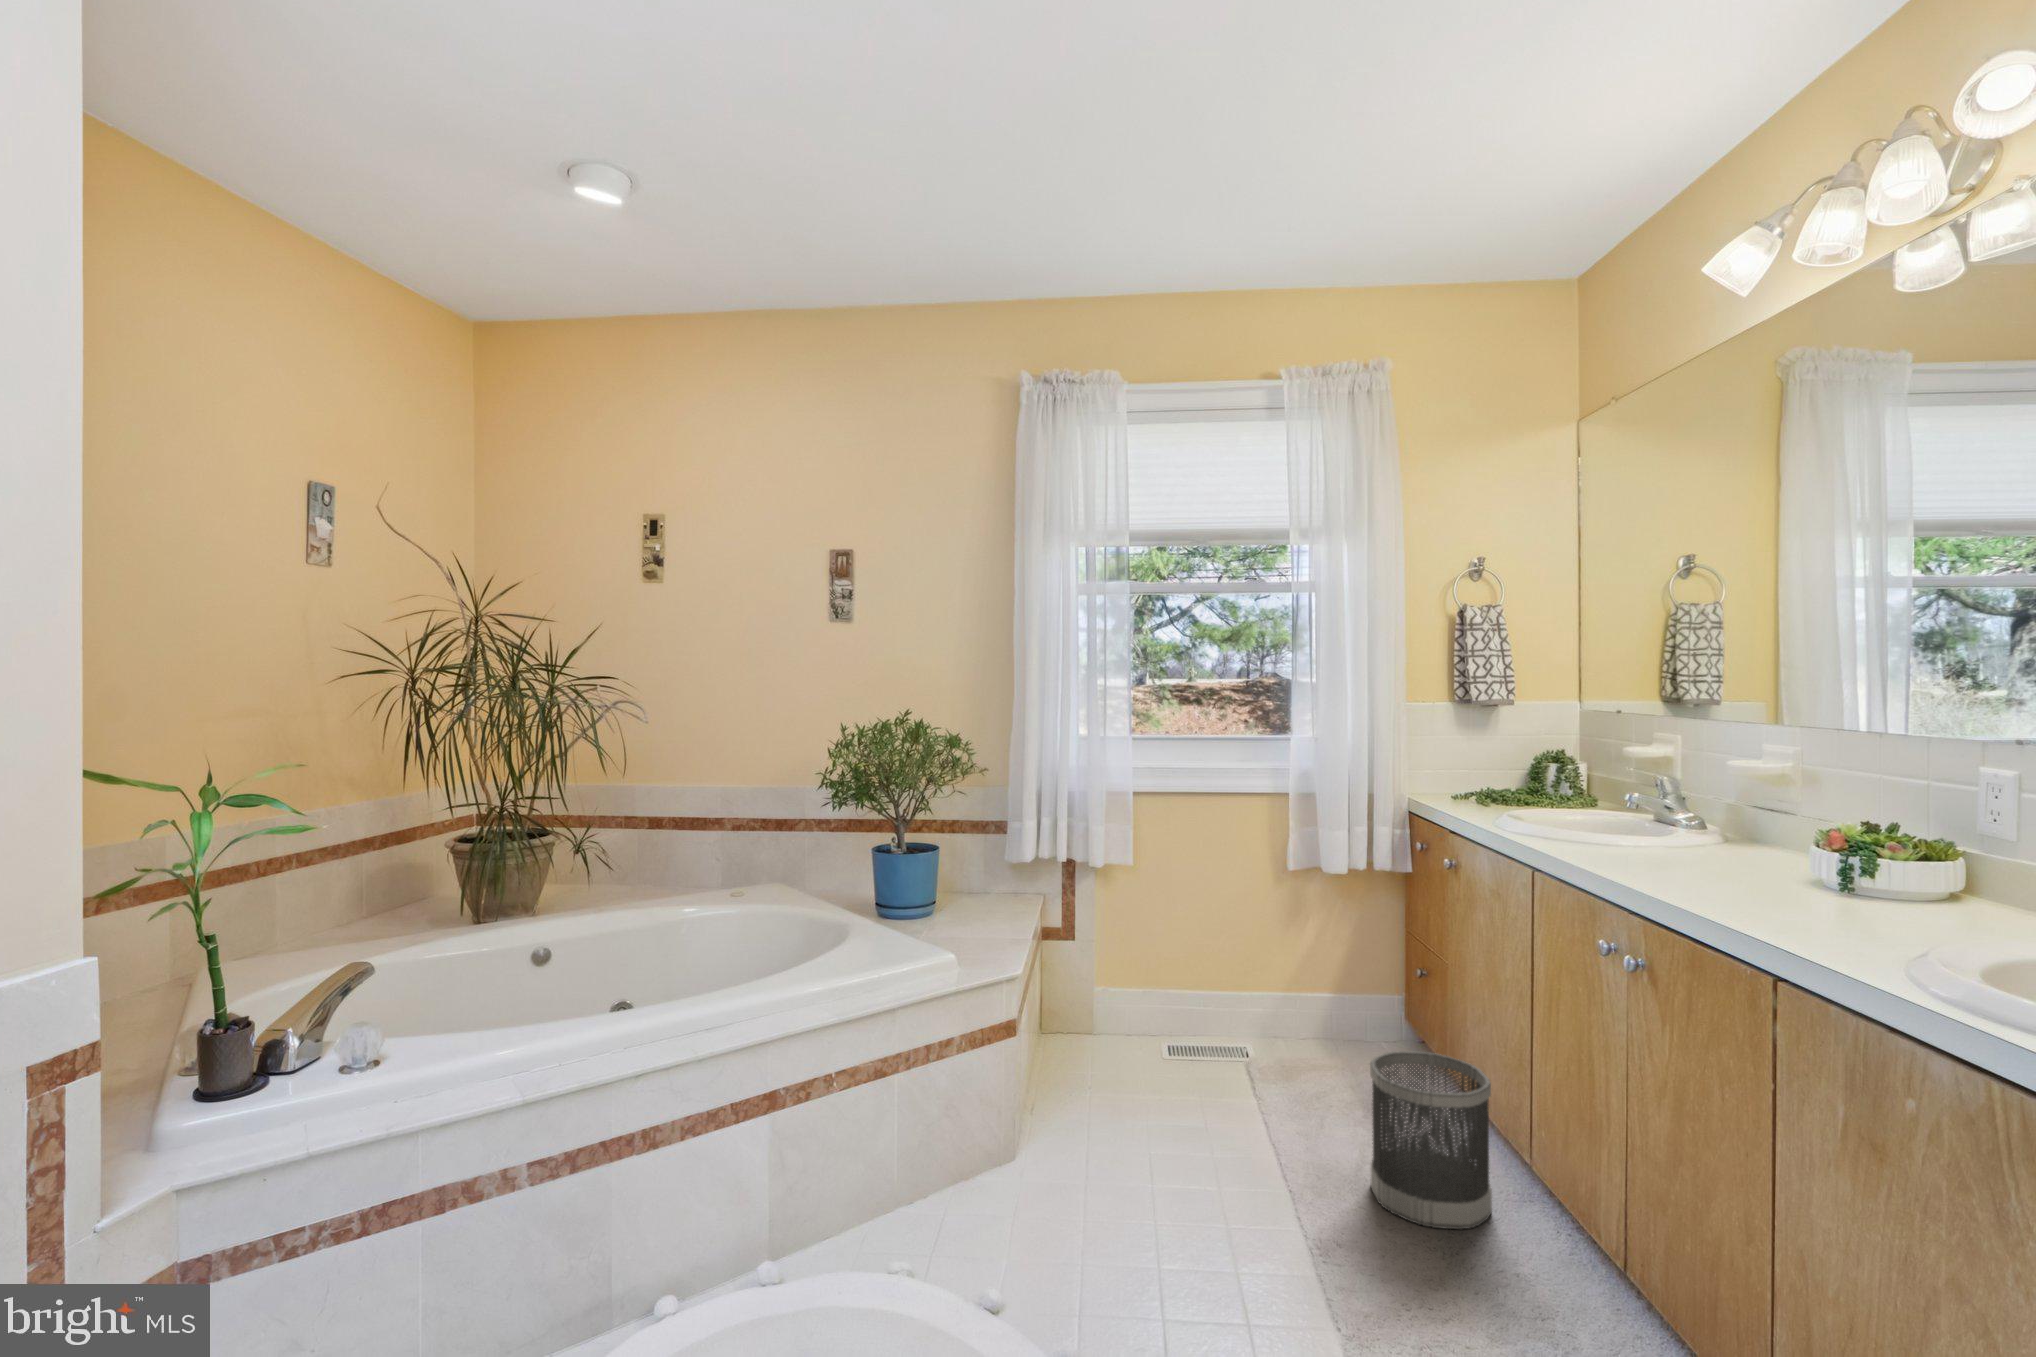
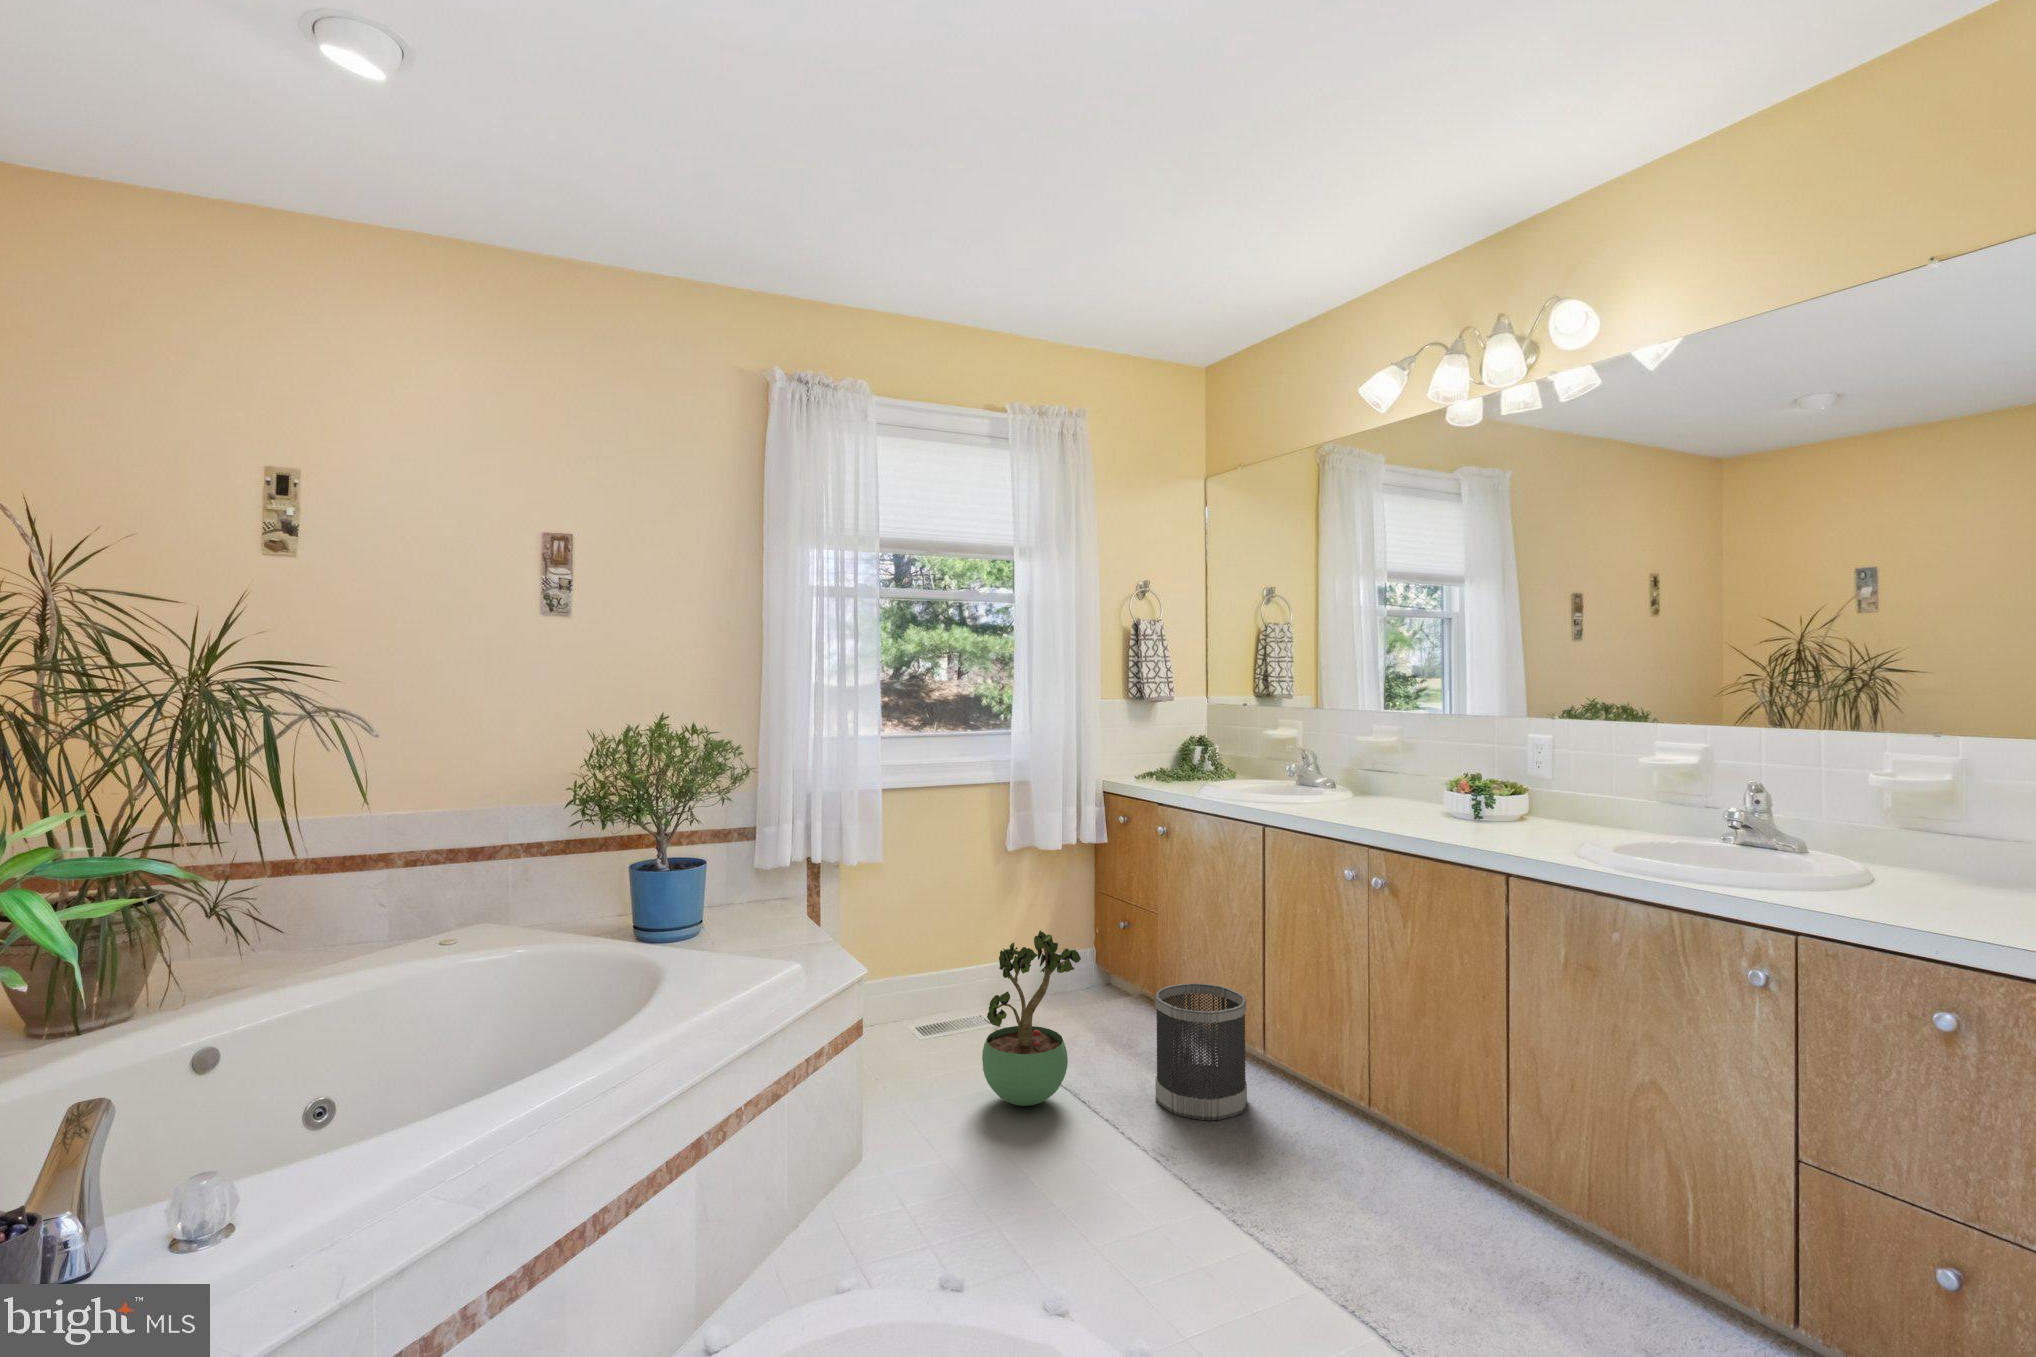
potted plant: none [1165,959,1288,1151] -> present [982,930,1081,1106]

